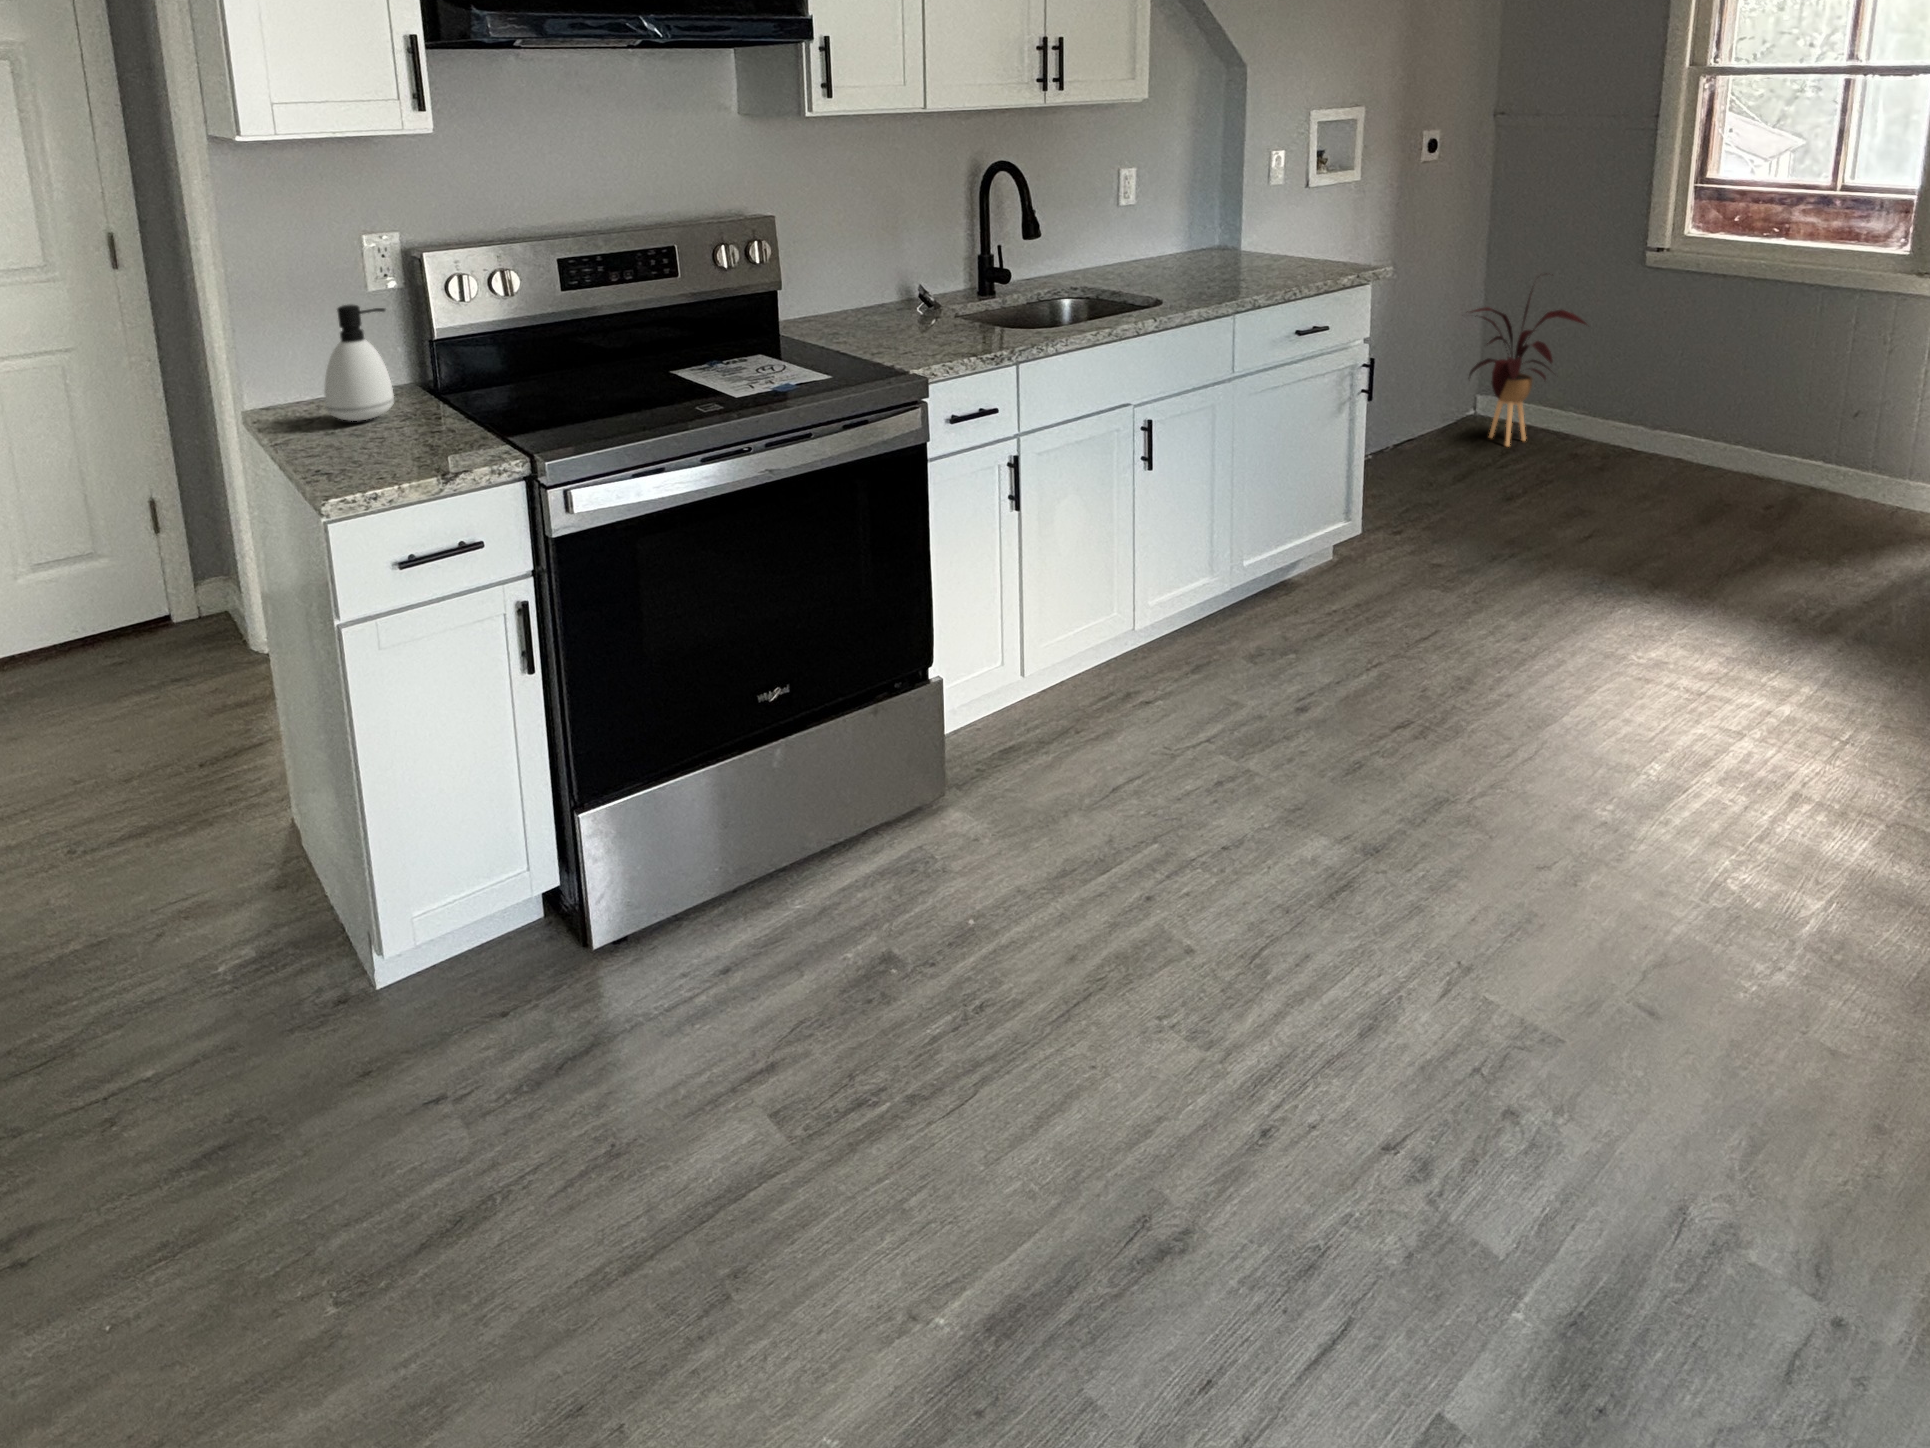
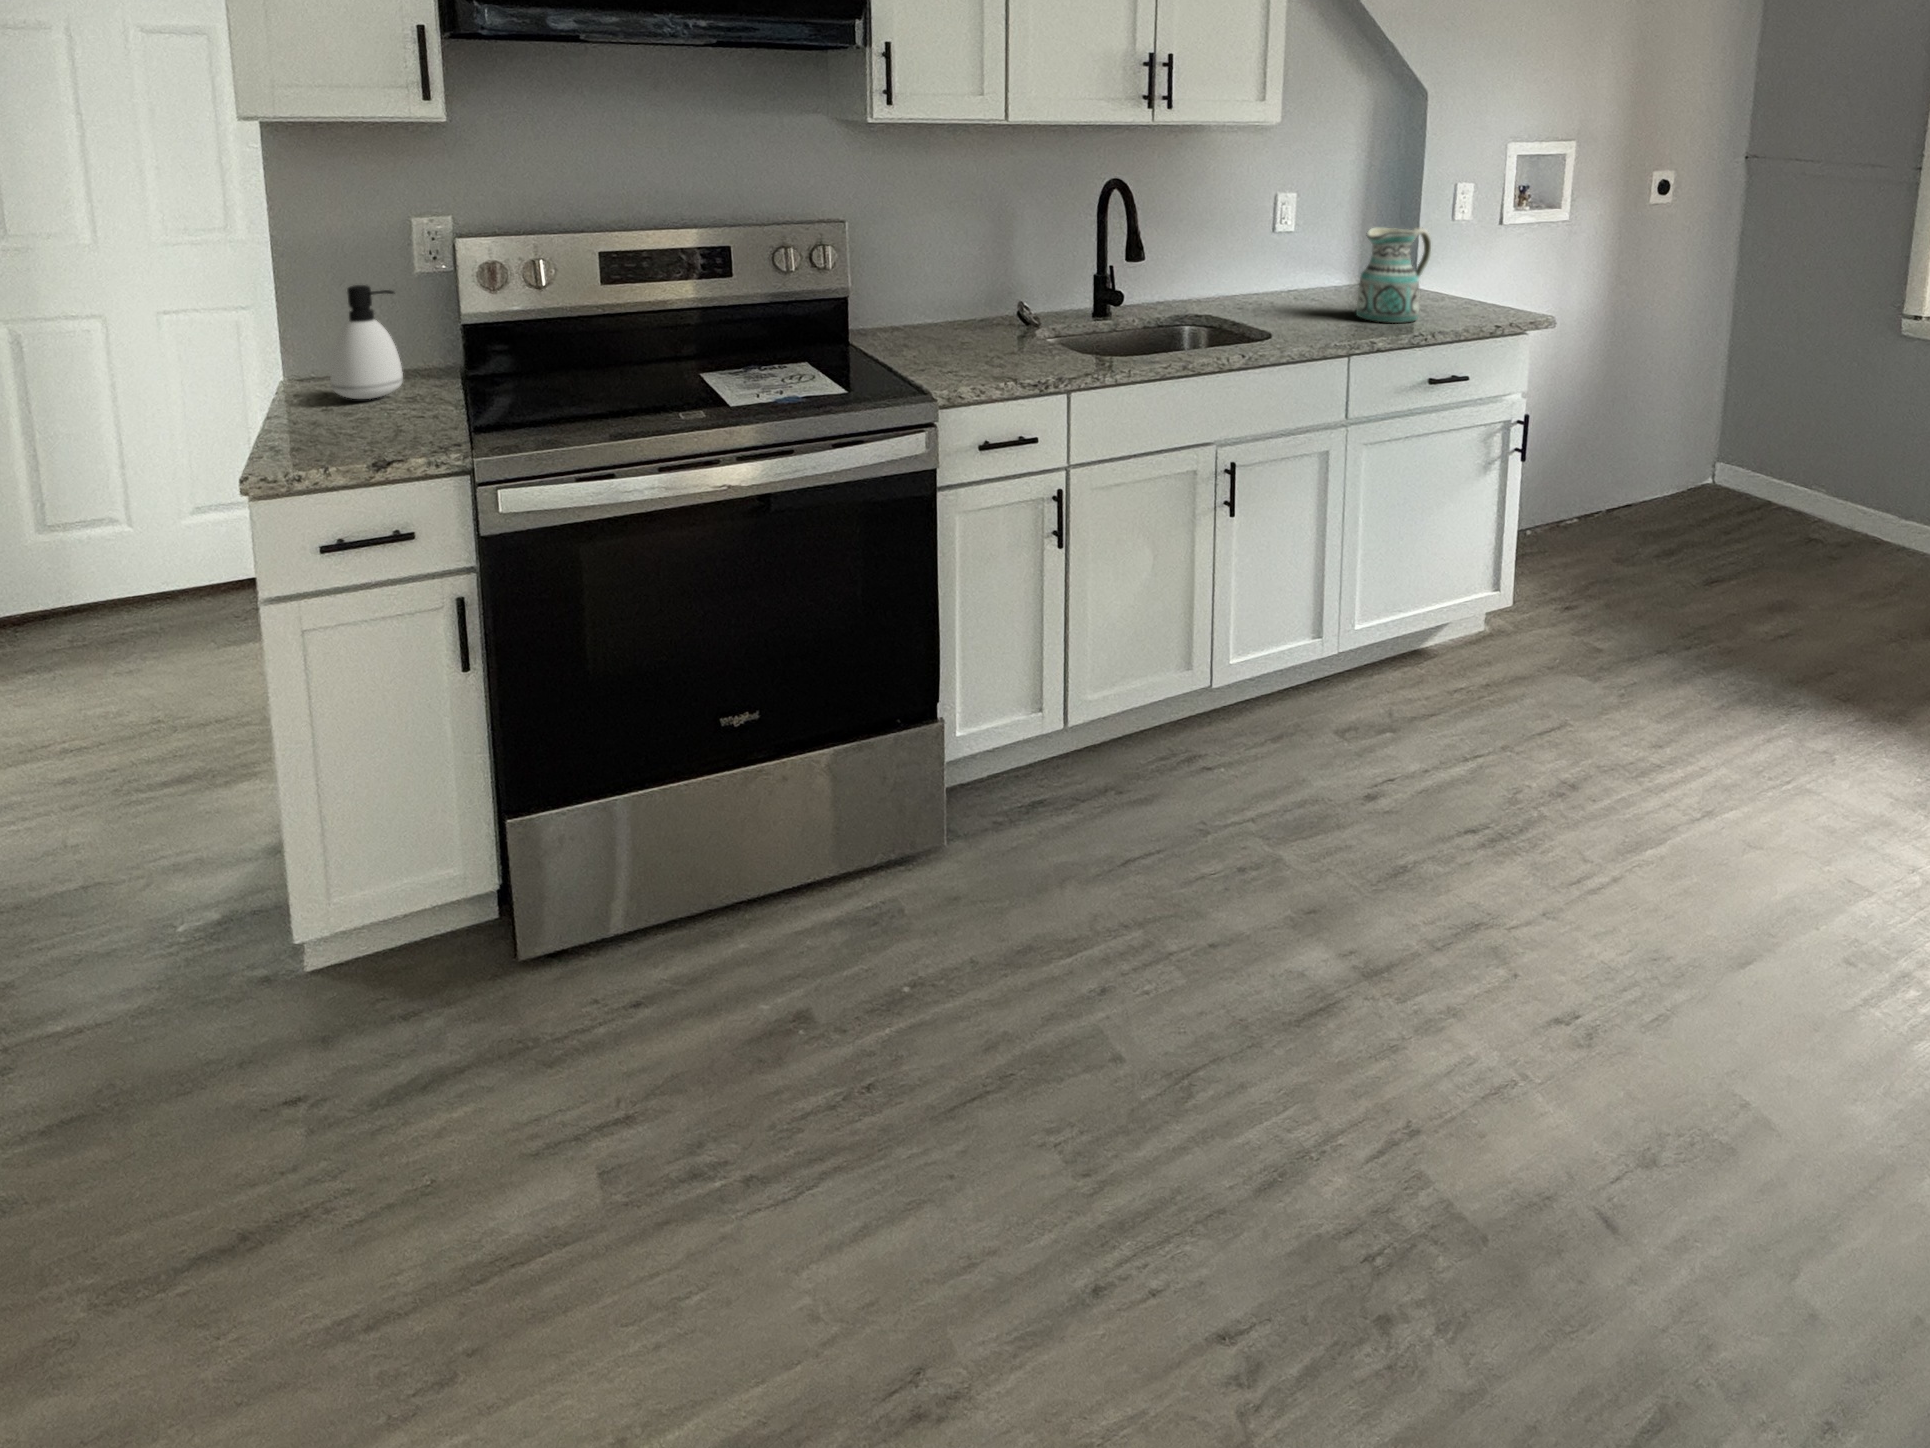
ceramic pitcher: none [1218,192,1281,283] -> present [1356,227,1431,323]
house plant: present [1469,293,1586,446] -> none [1690,333,1827,520]

